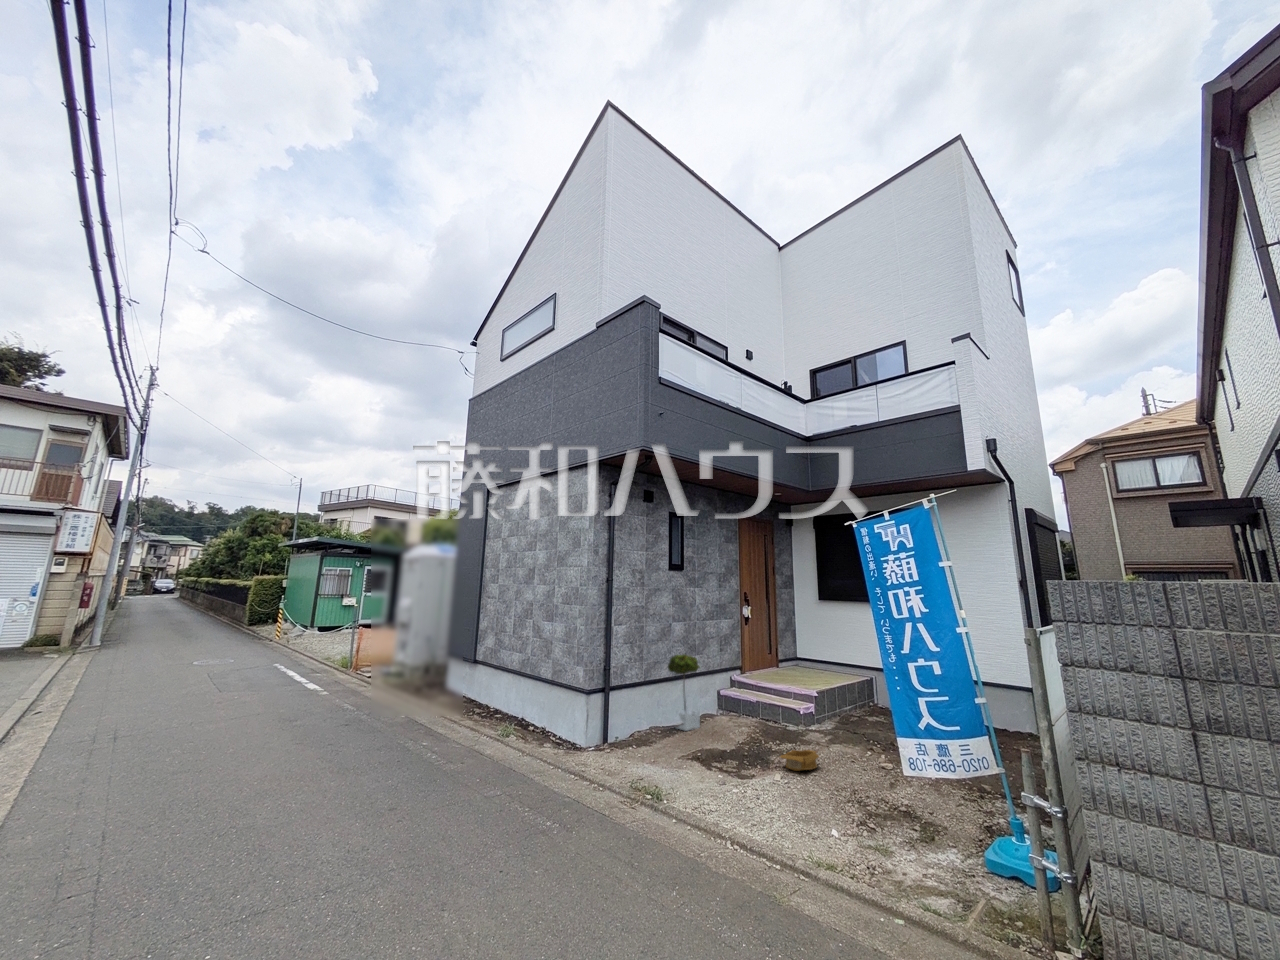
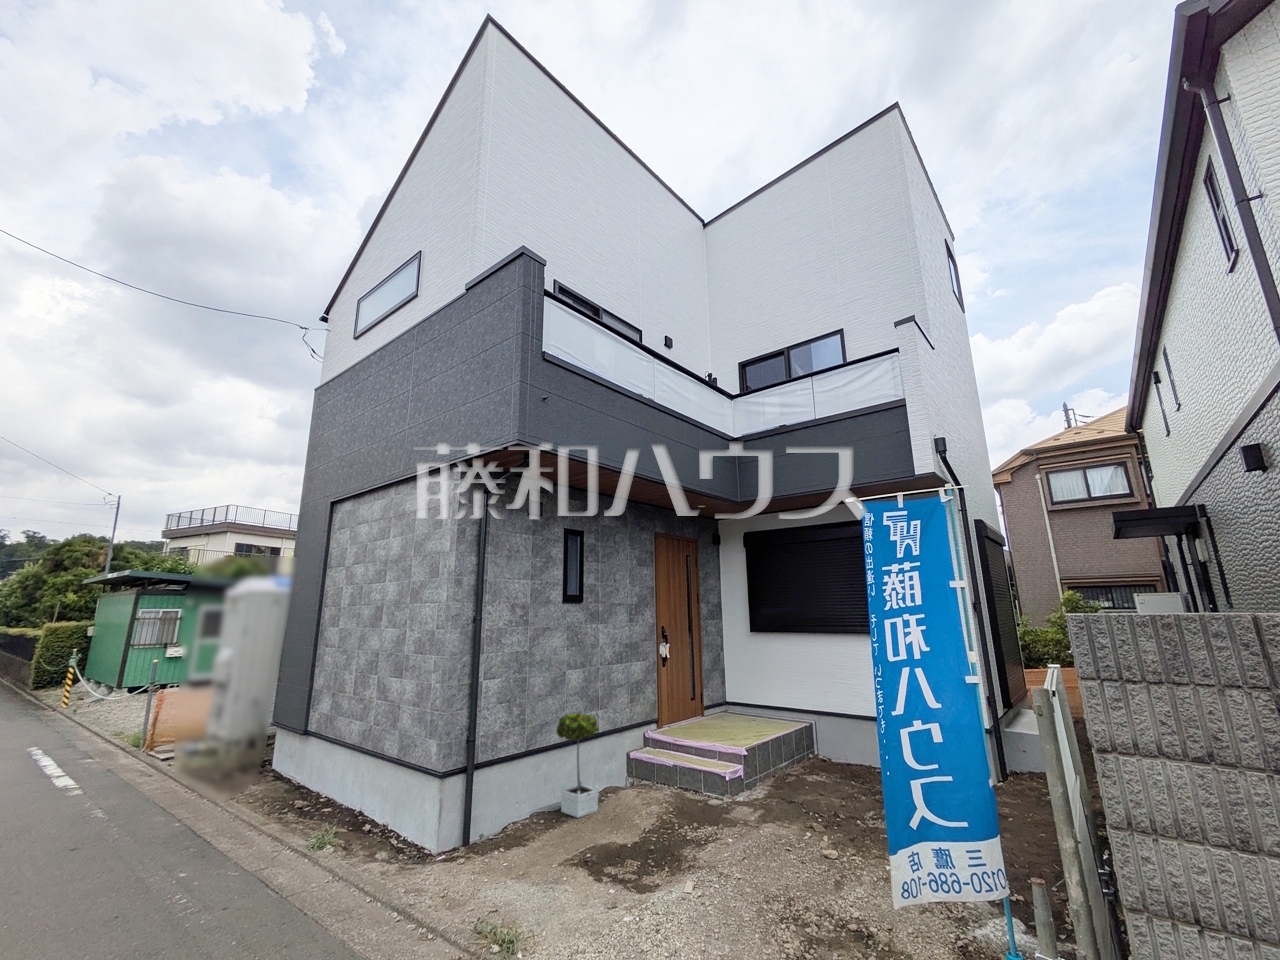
cardboard box: present [780,750,819,771] -> none [694,853,750,890]

